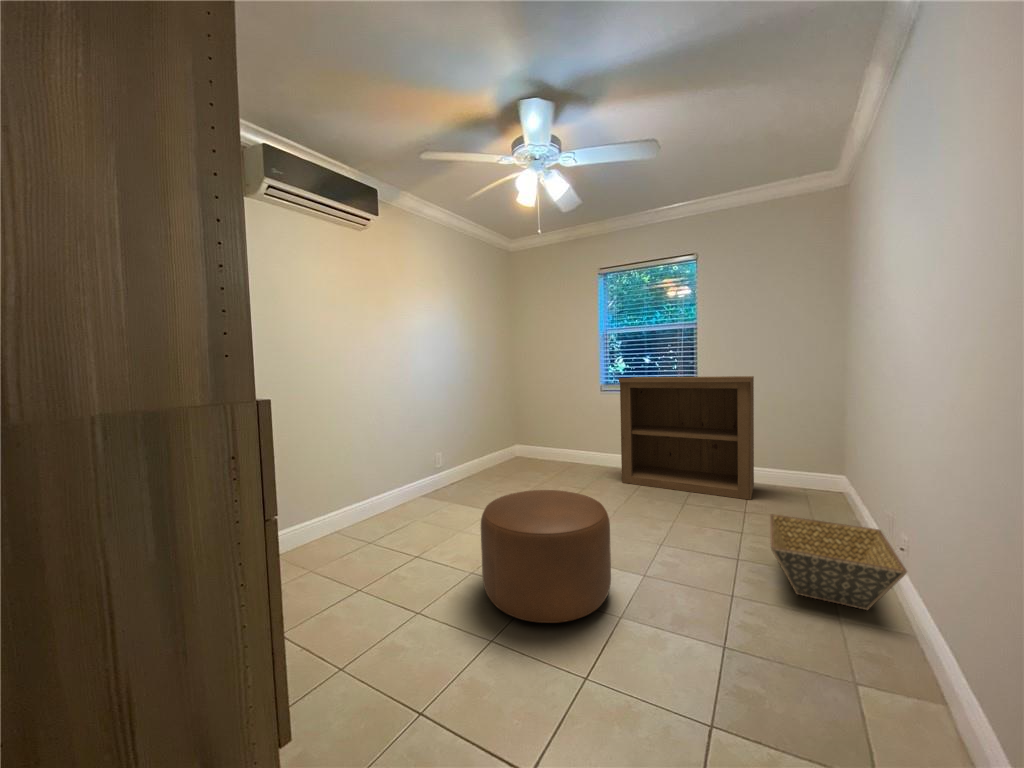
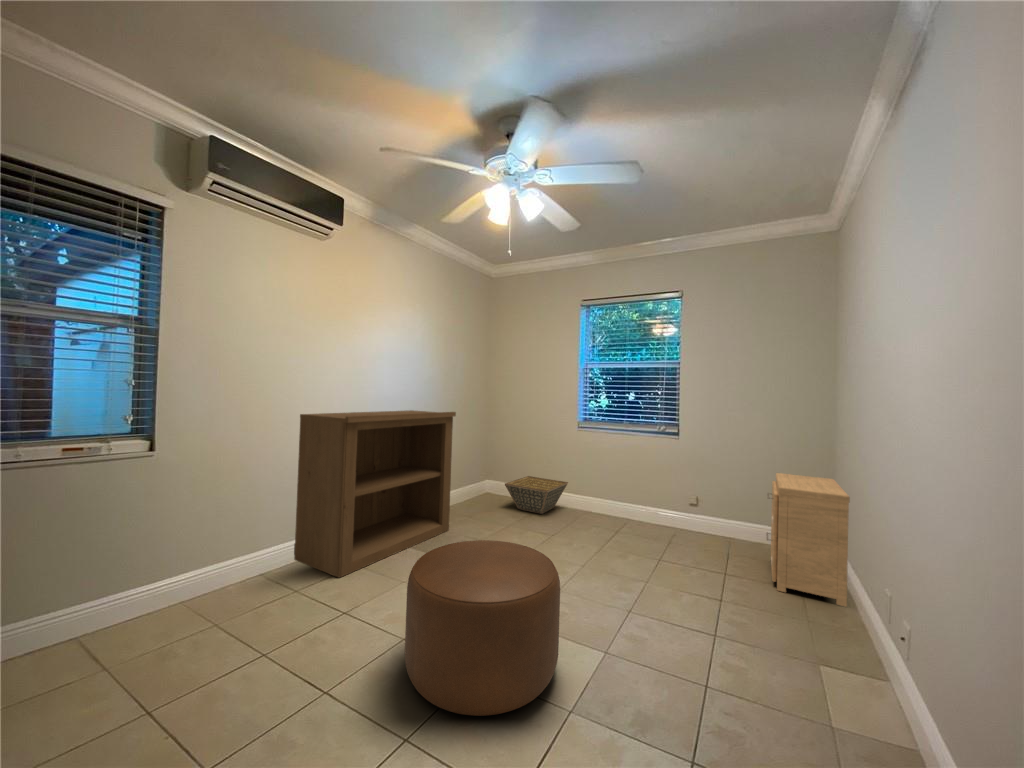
bookshelf: present [619,376,754,500] -> present [294,410,456,578]
side table: none [782,420,858,531] -> present [767,473,850,607]
basket: present [770,514,907,610] -> present [505,476,568,514]

